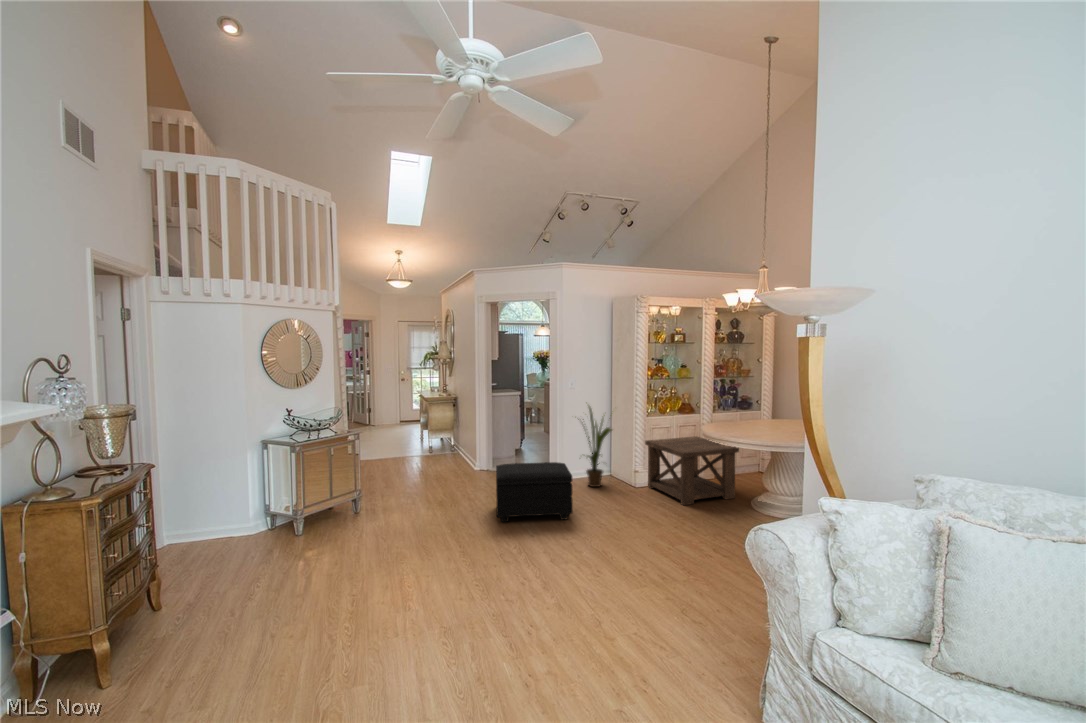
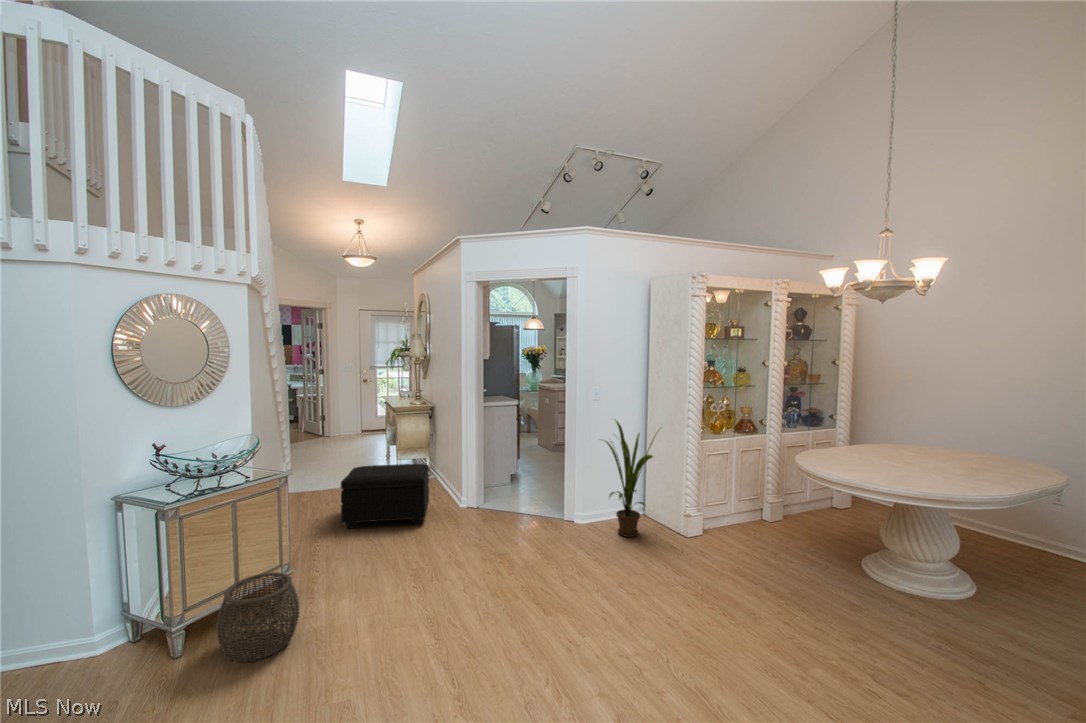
side table: present [645,436,739,505] -> none [698,464,836,571]
footstool: present [496,462,573,522] -> present [341,464,429,528]
woven basket: none [323,490,370,539] -> present [216,572,299,663]

